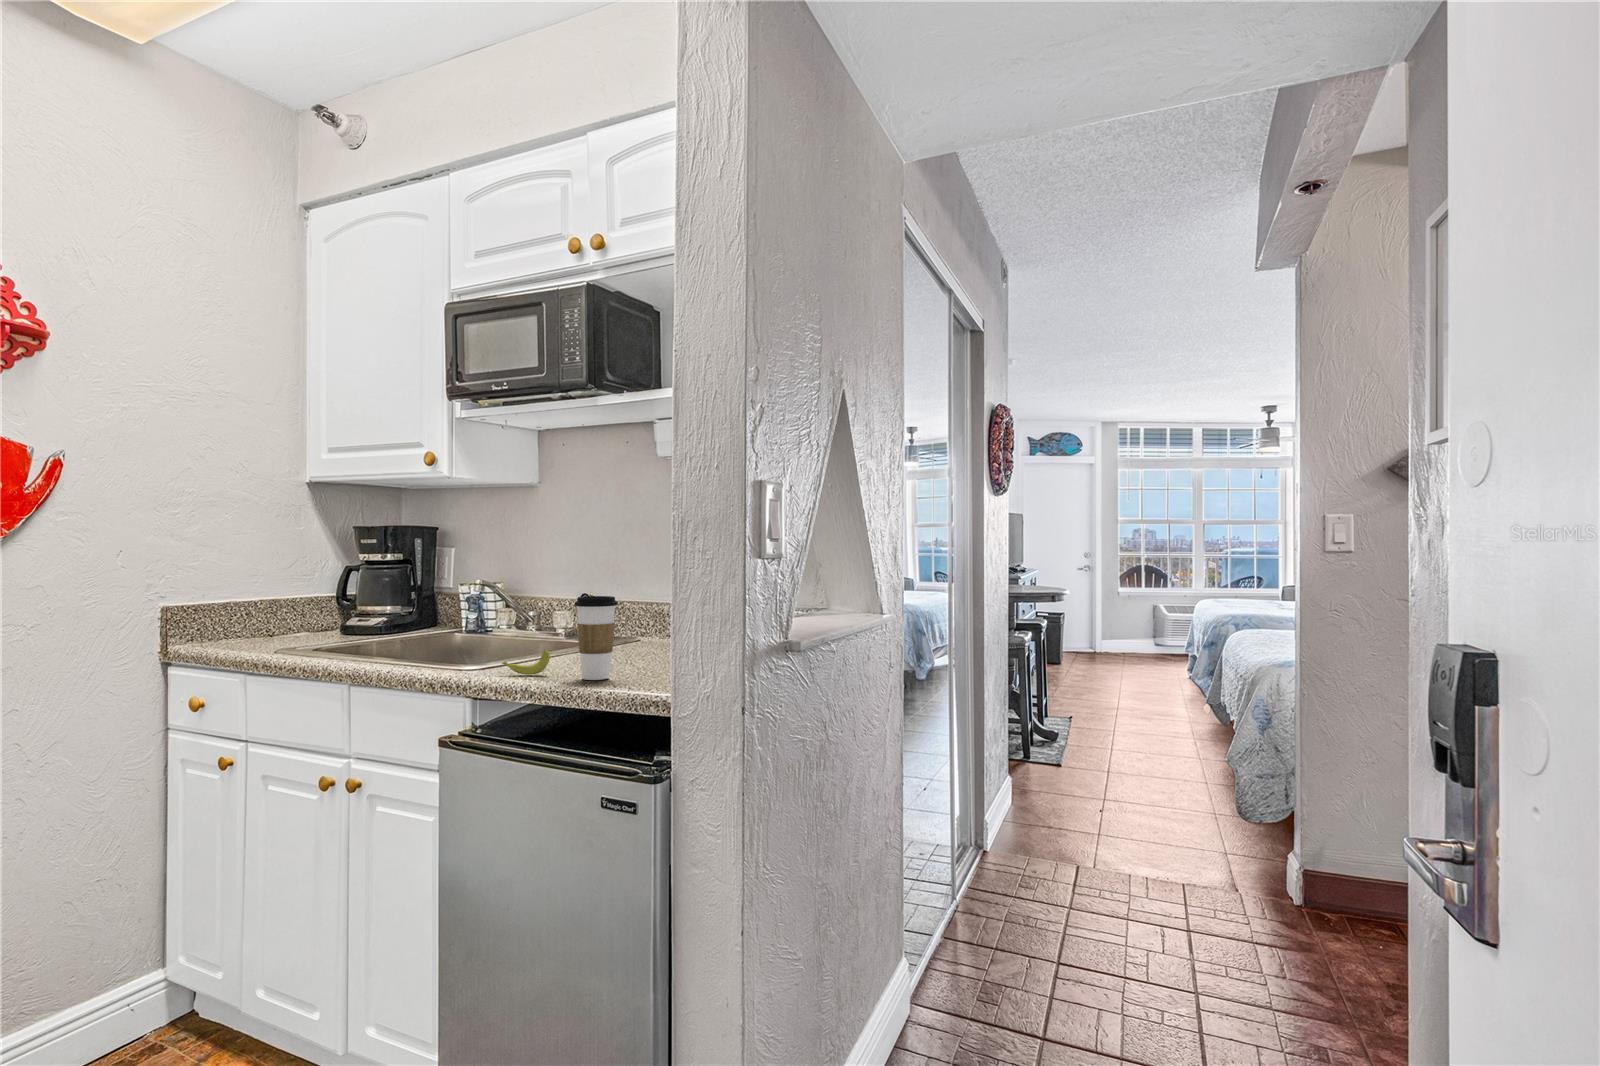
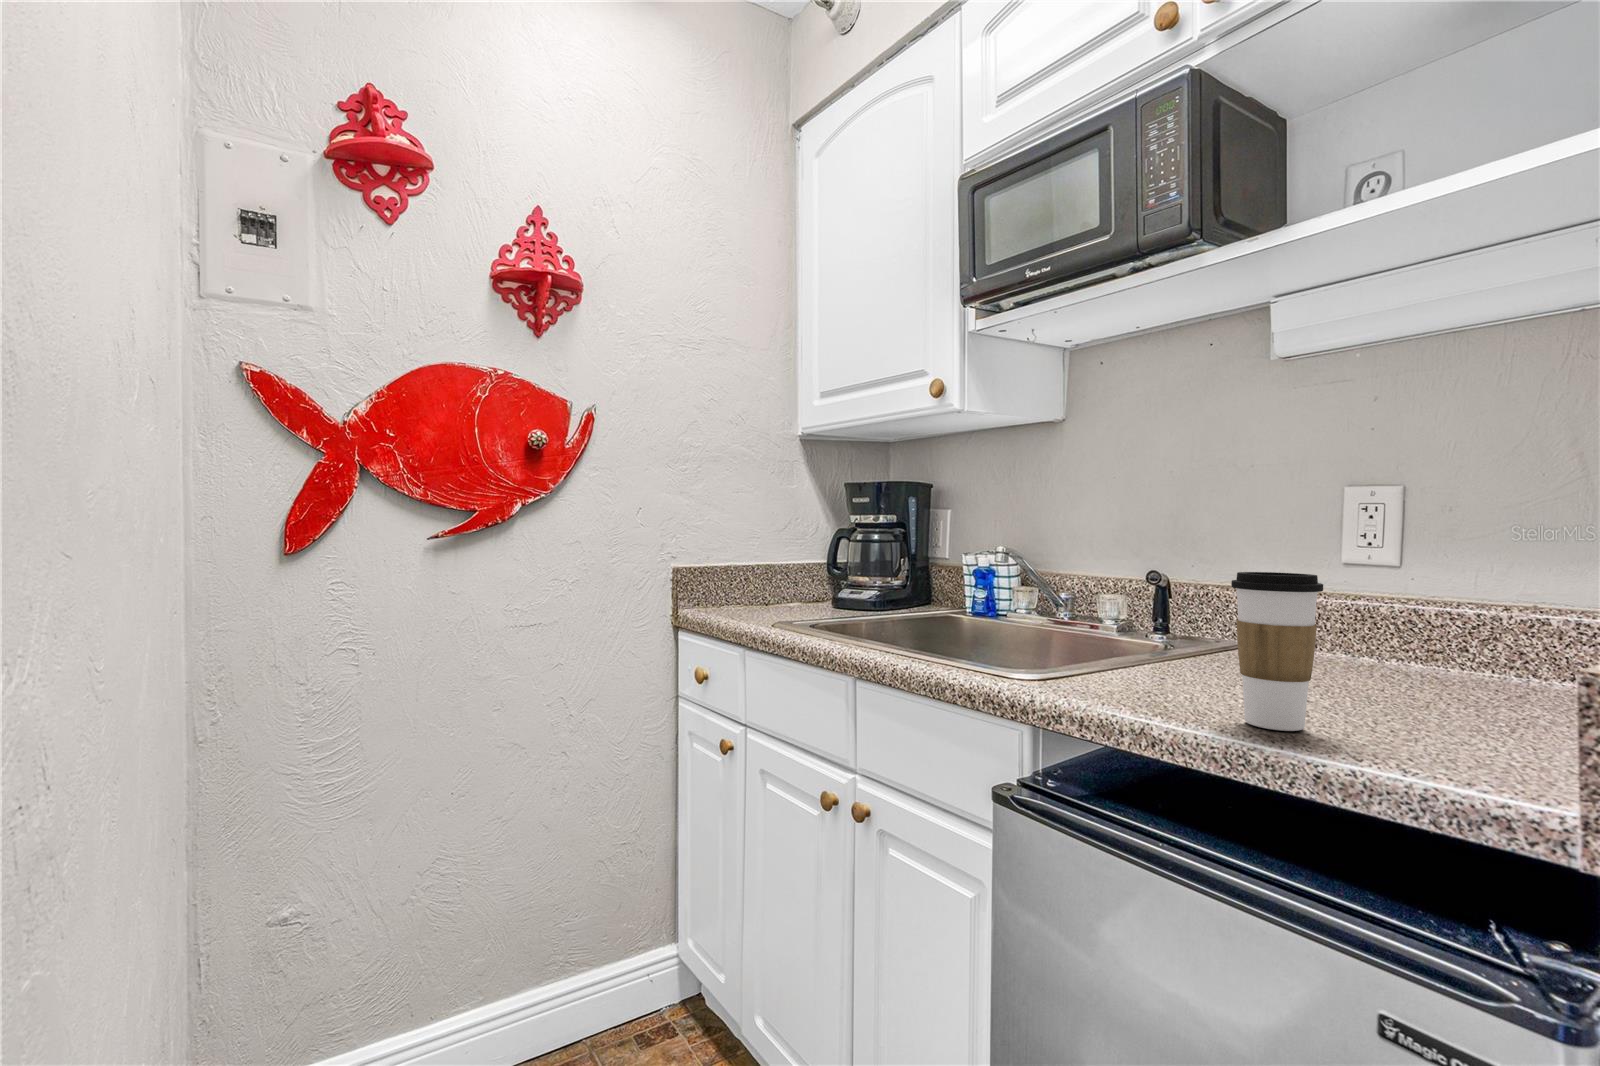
banana: present [502,650,550,675] -> none [1082,661,1169,700]

